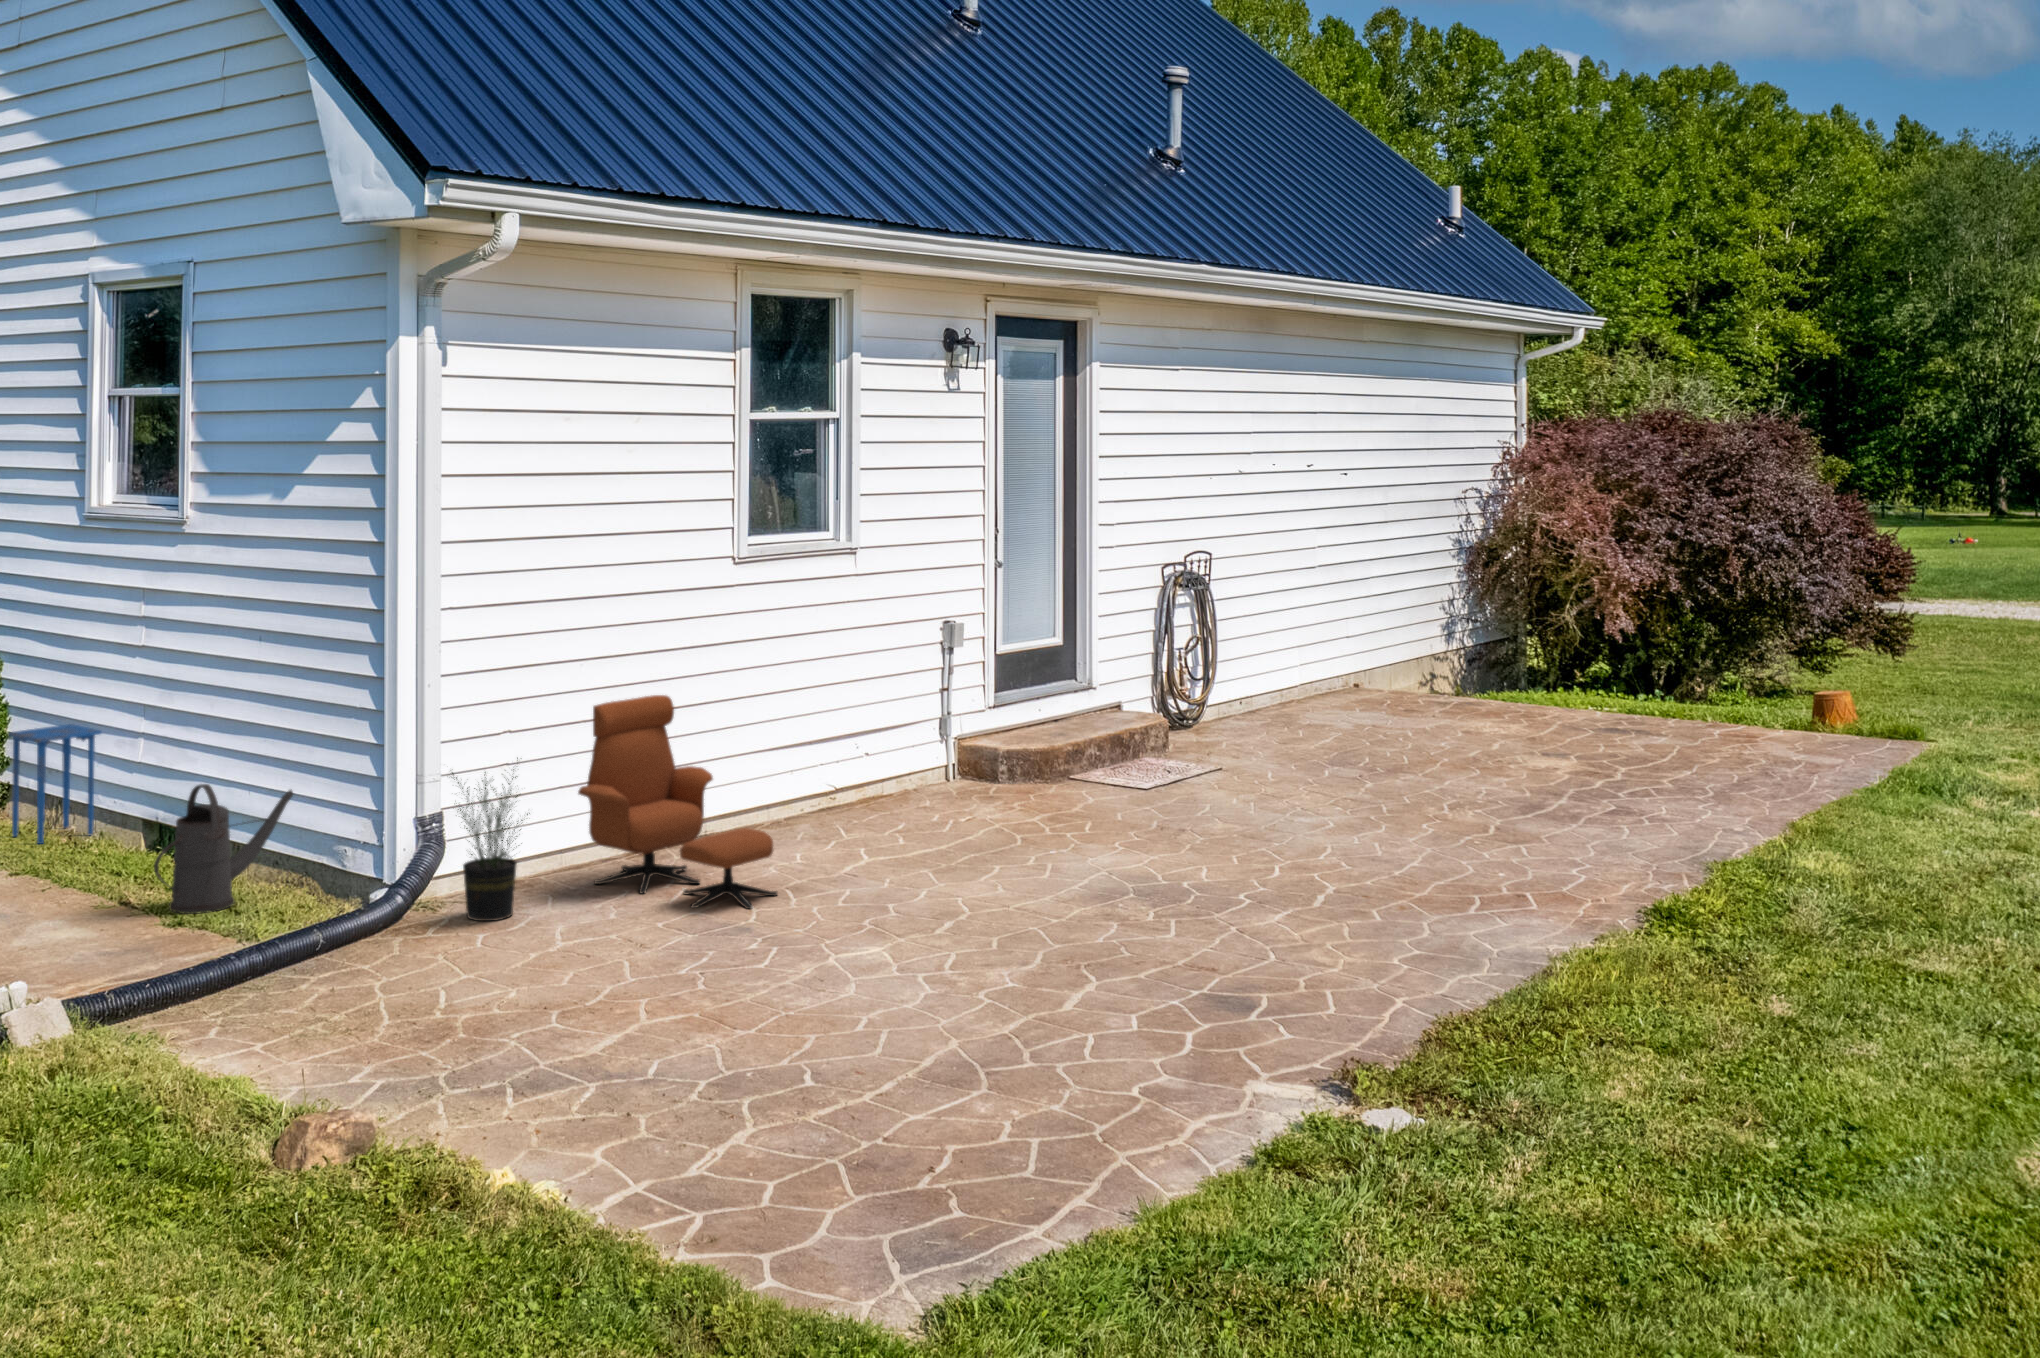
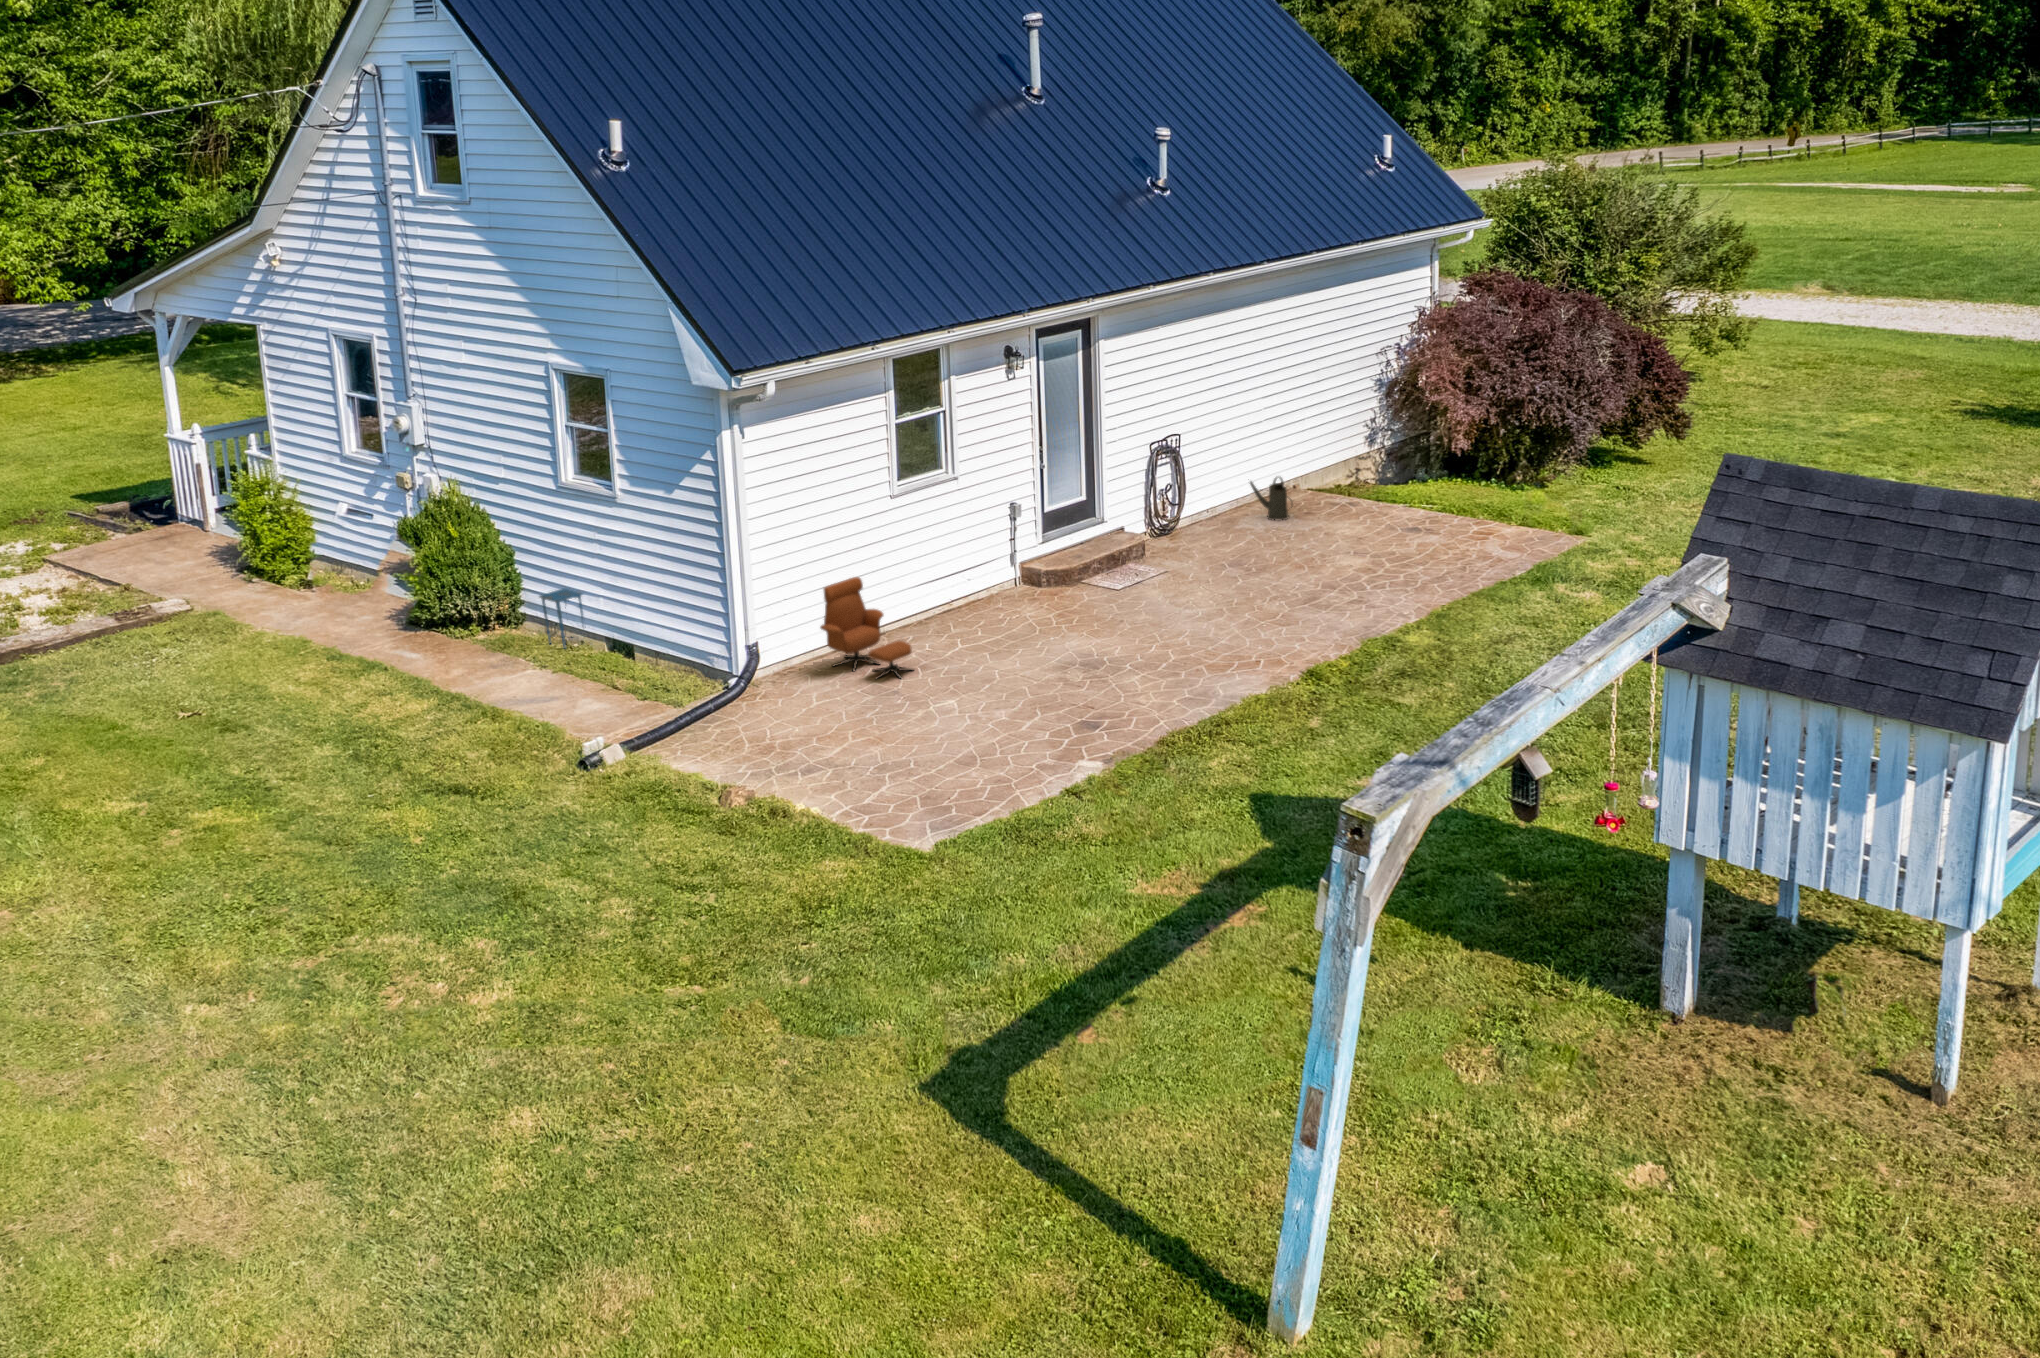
potted plant: present [452,758,530,921] -> none [756,617,801,690]
watering can: present [154,784,293,914] -> present [1250,477,1292,520]

